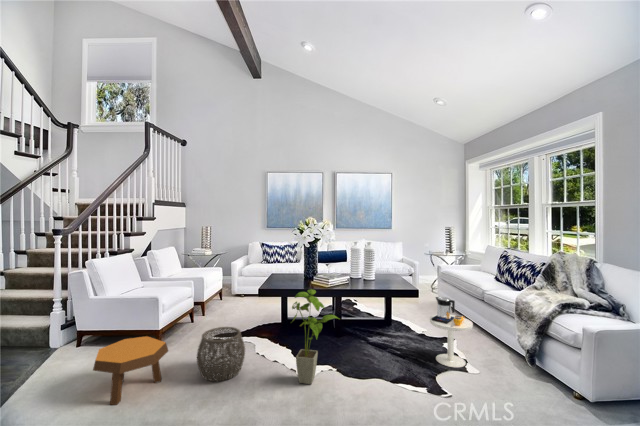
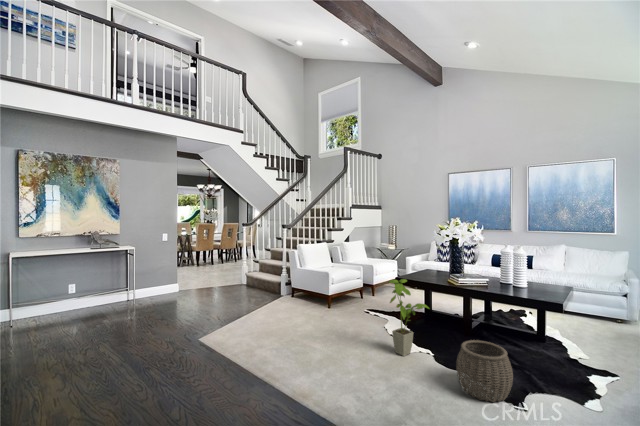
side table: present [430,297,473,368] -> none [547,313,608,400]
woven basket: present [197,327,245,381] -> present [456,340,513,402]
footstool: present [93,336,168,405] -> none [282,294,322,328]

